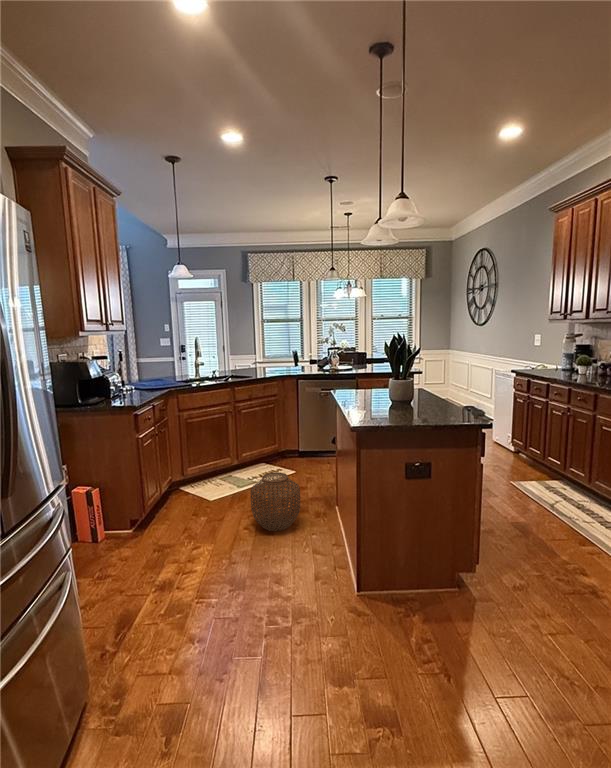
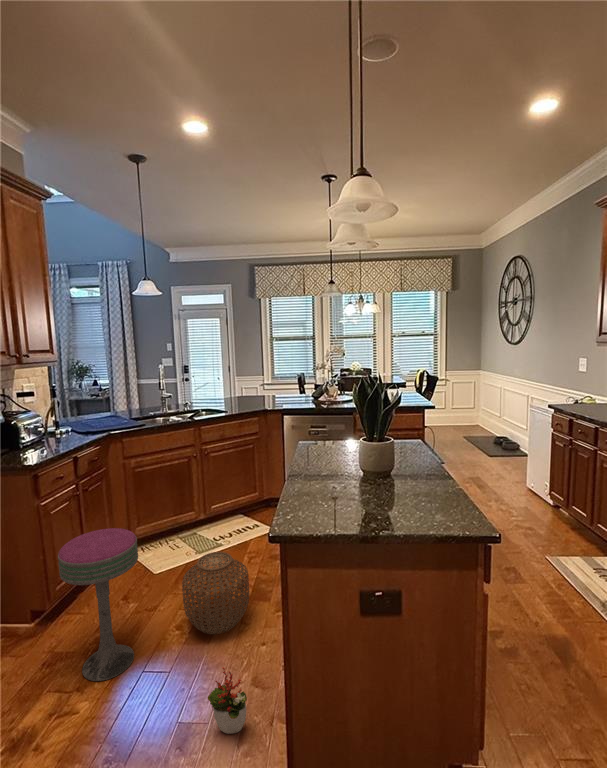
bar stool: none [170,451,226,559] -> present [58,528,138,681]
decorative plant: none [296,532,323,576] -> present [208,667,247,734]

